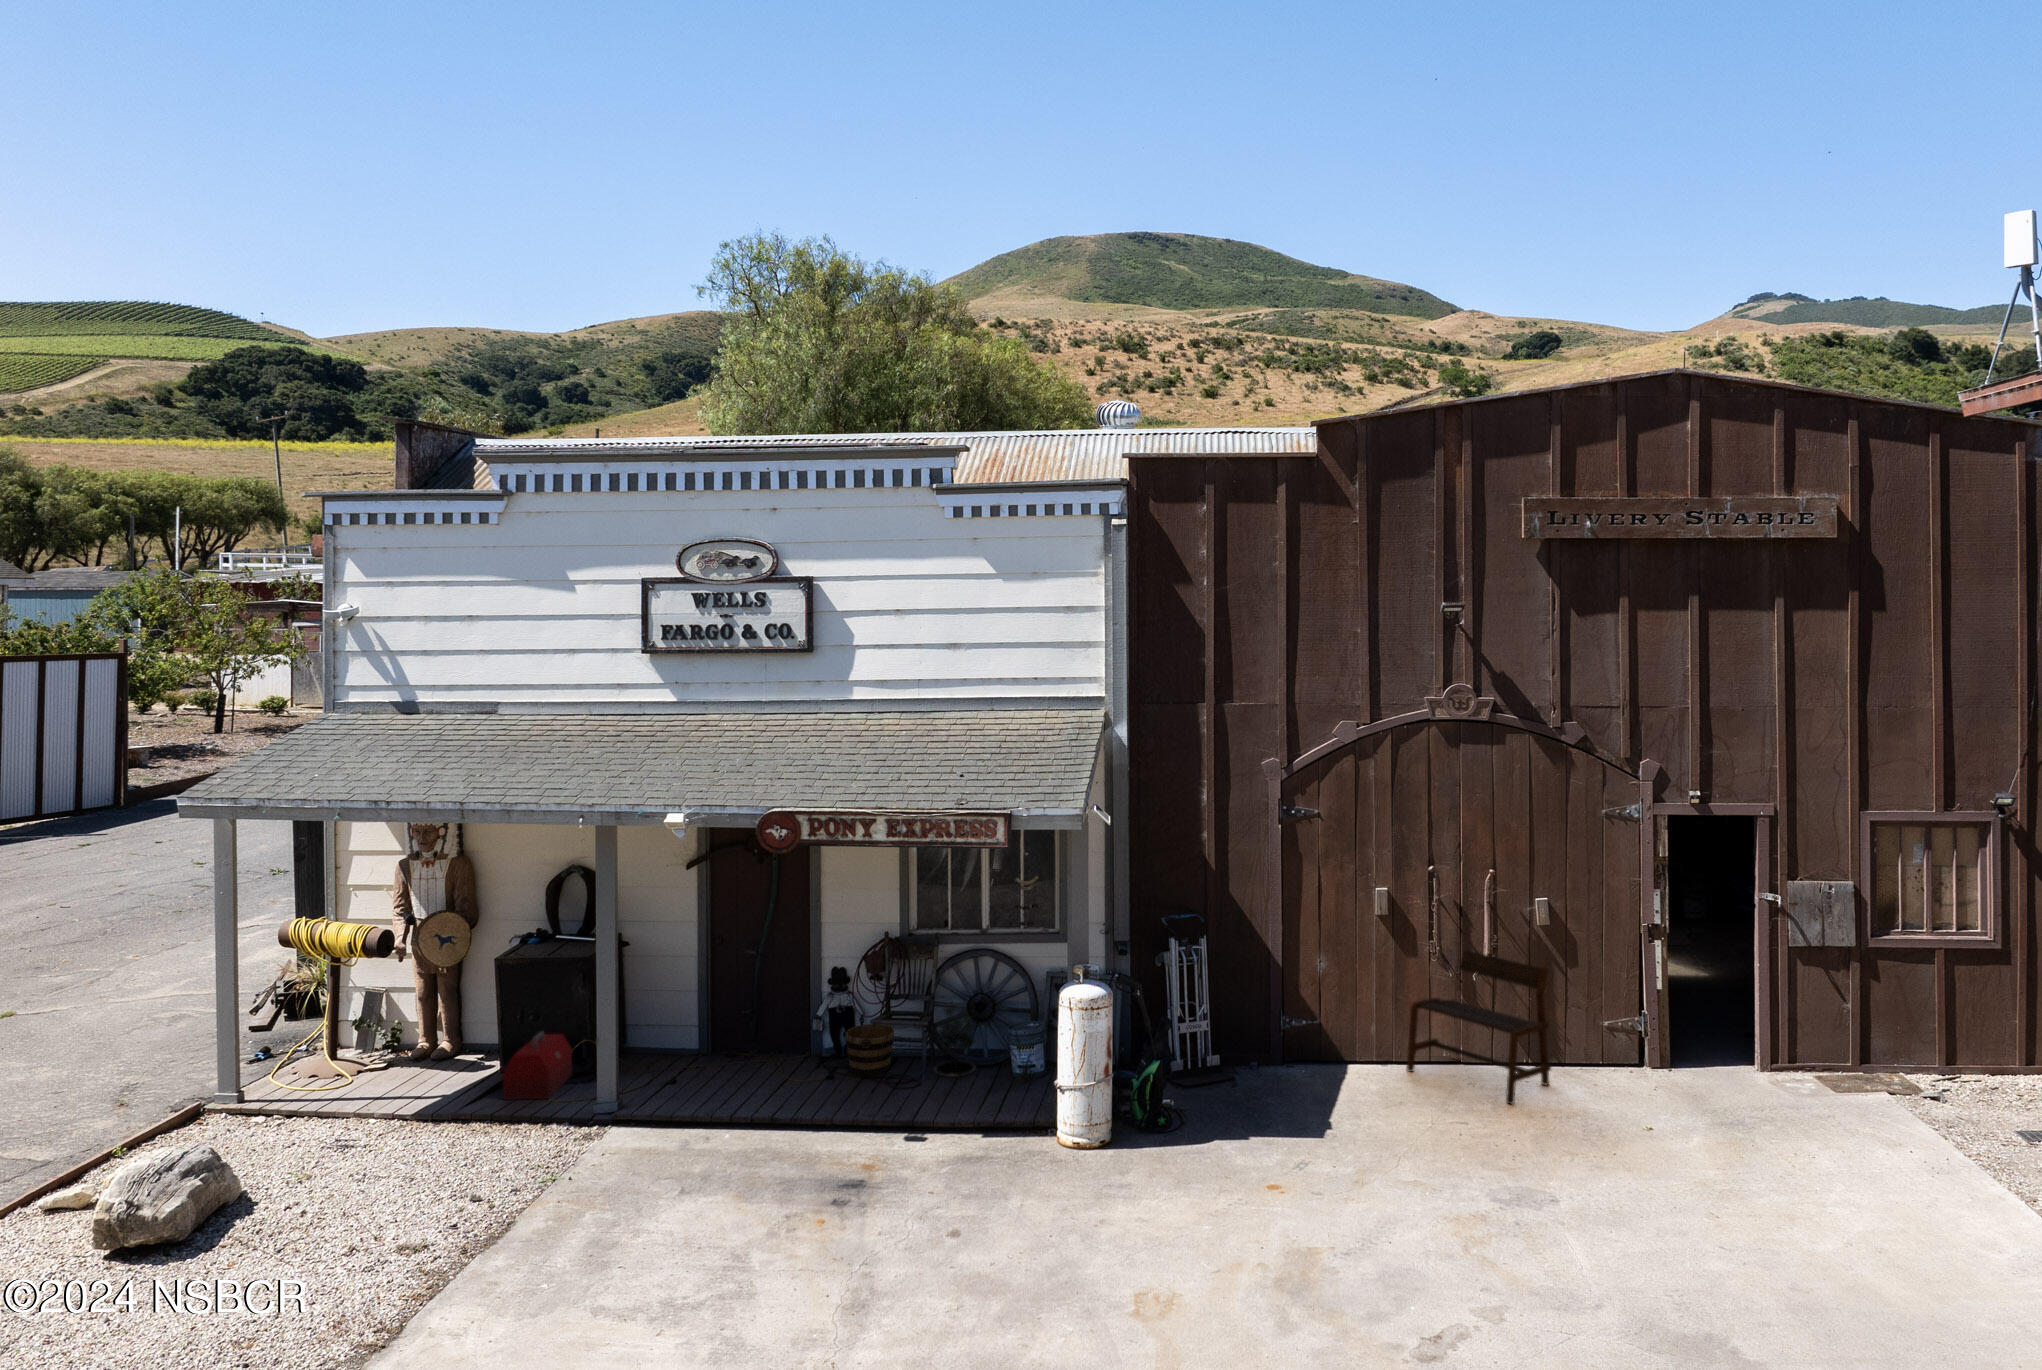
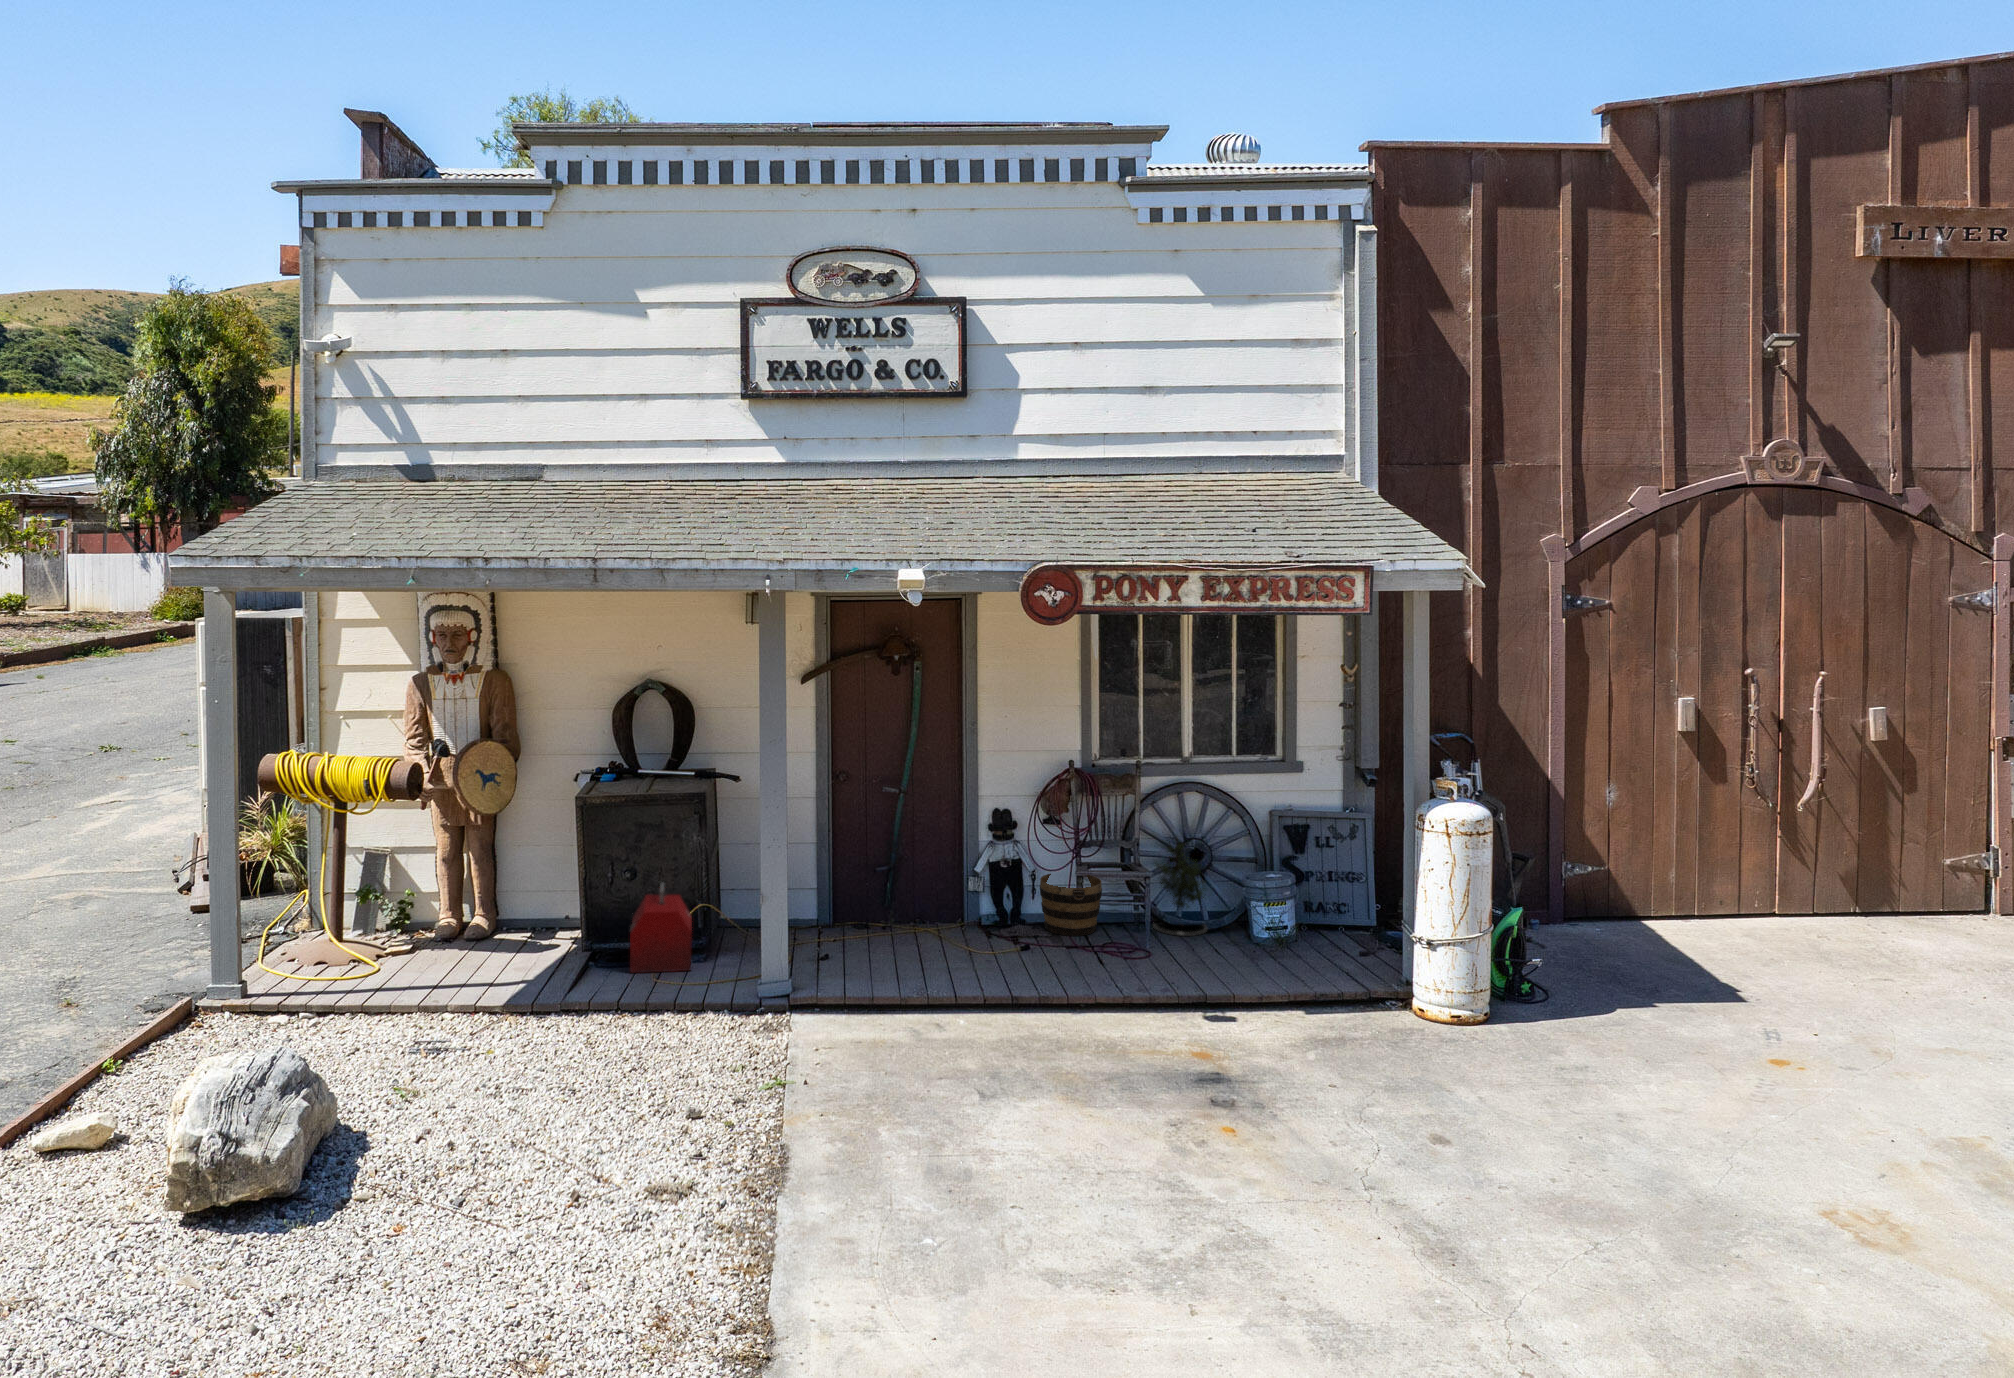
bench: present [1407,950,1551,1104] -> none [1733,767,1940,955]

